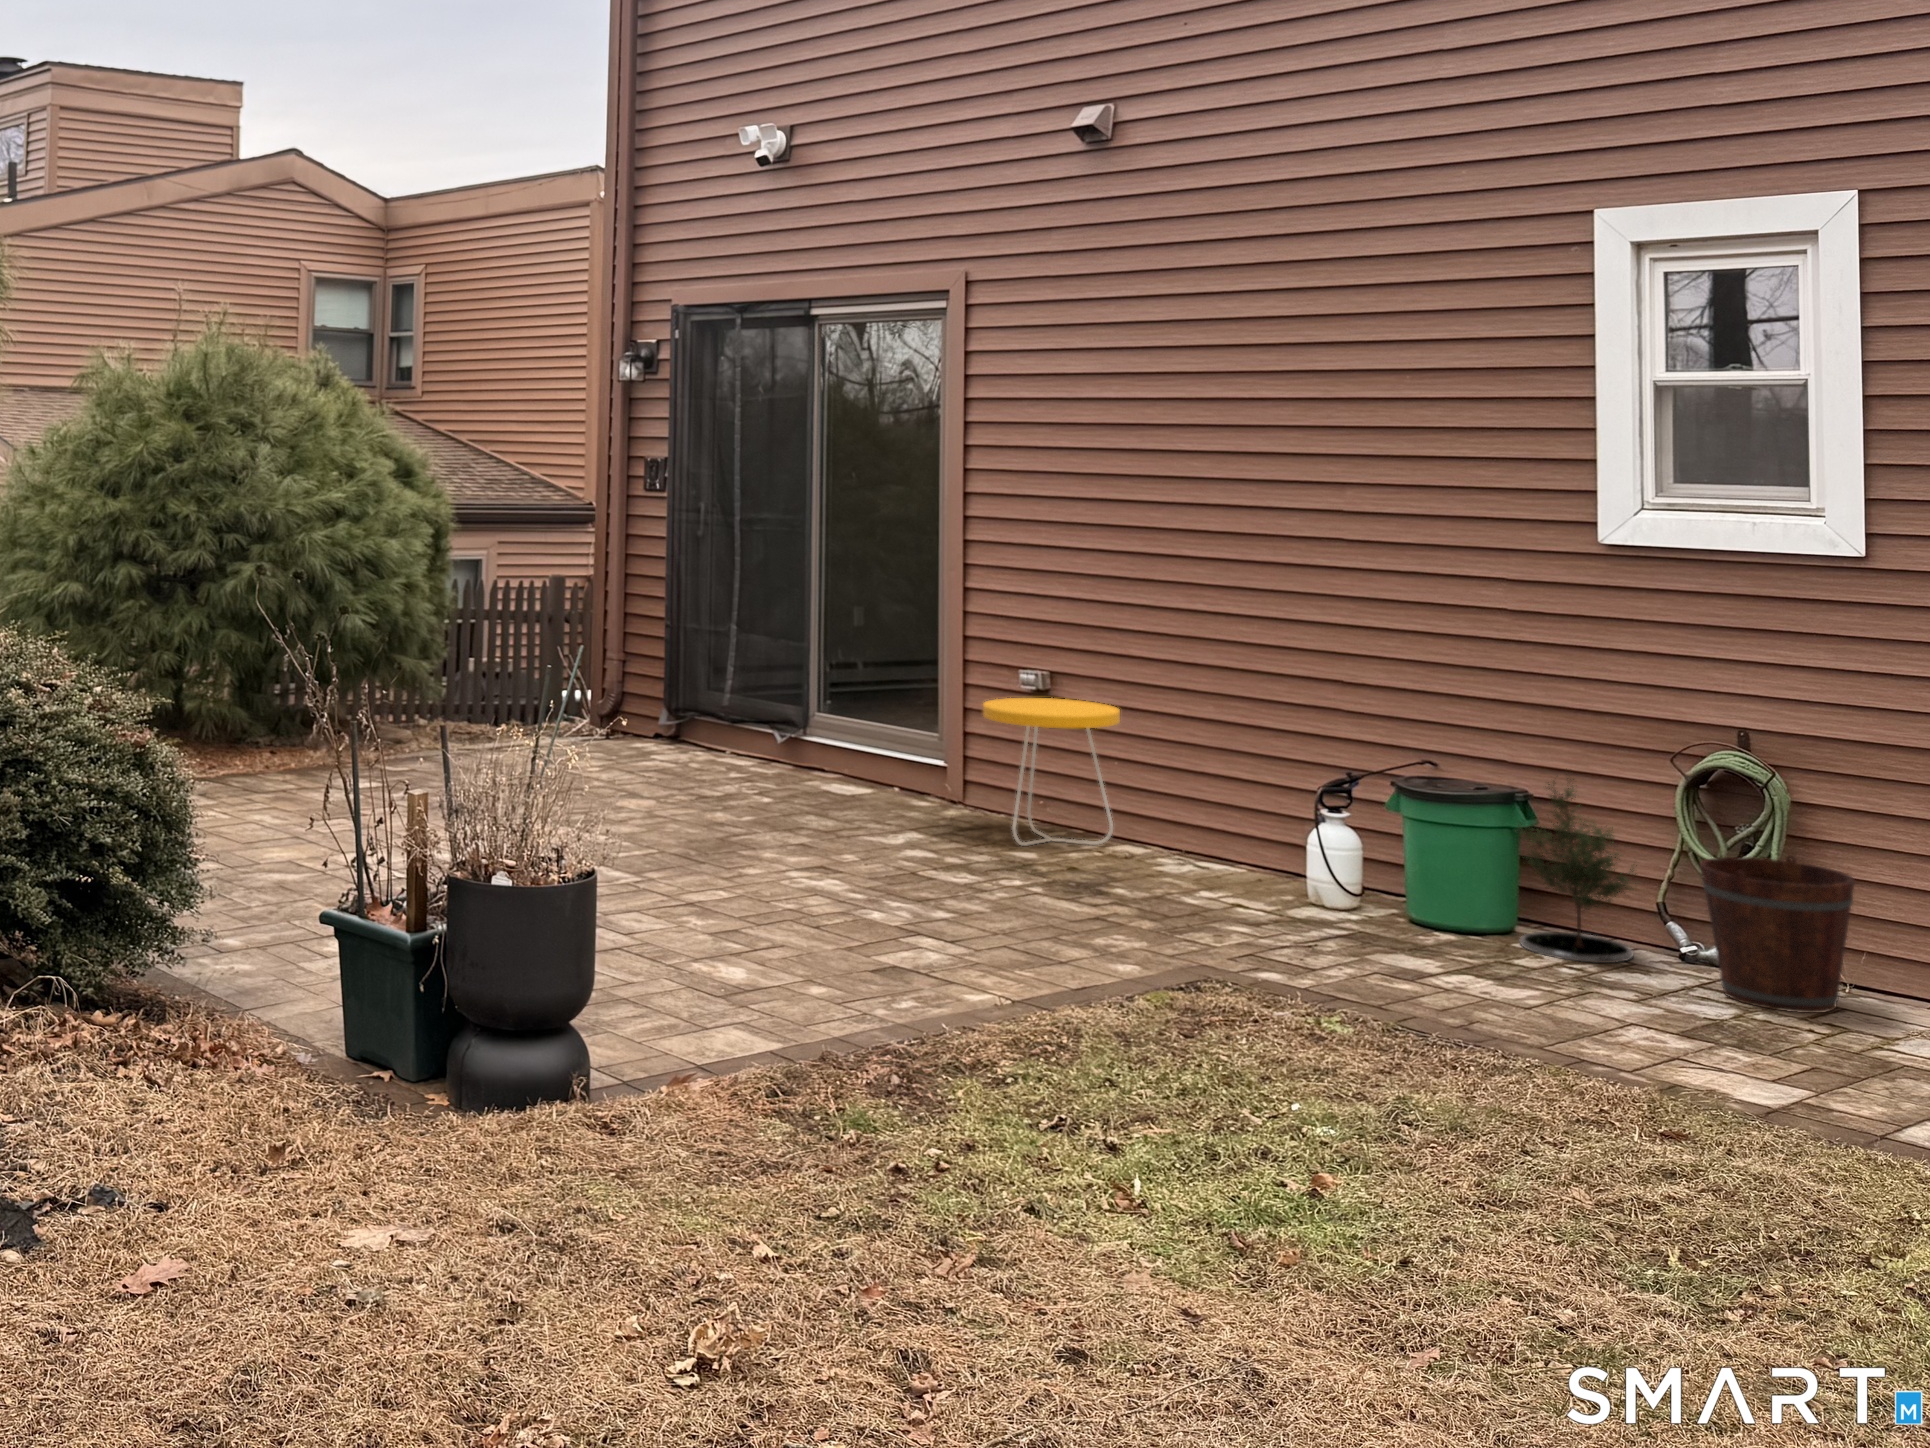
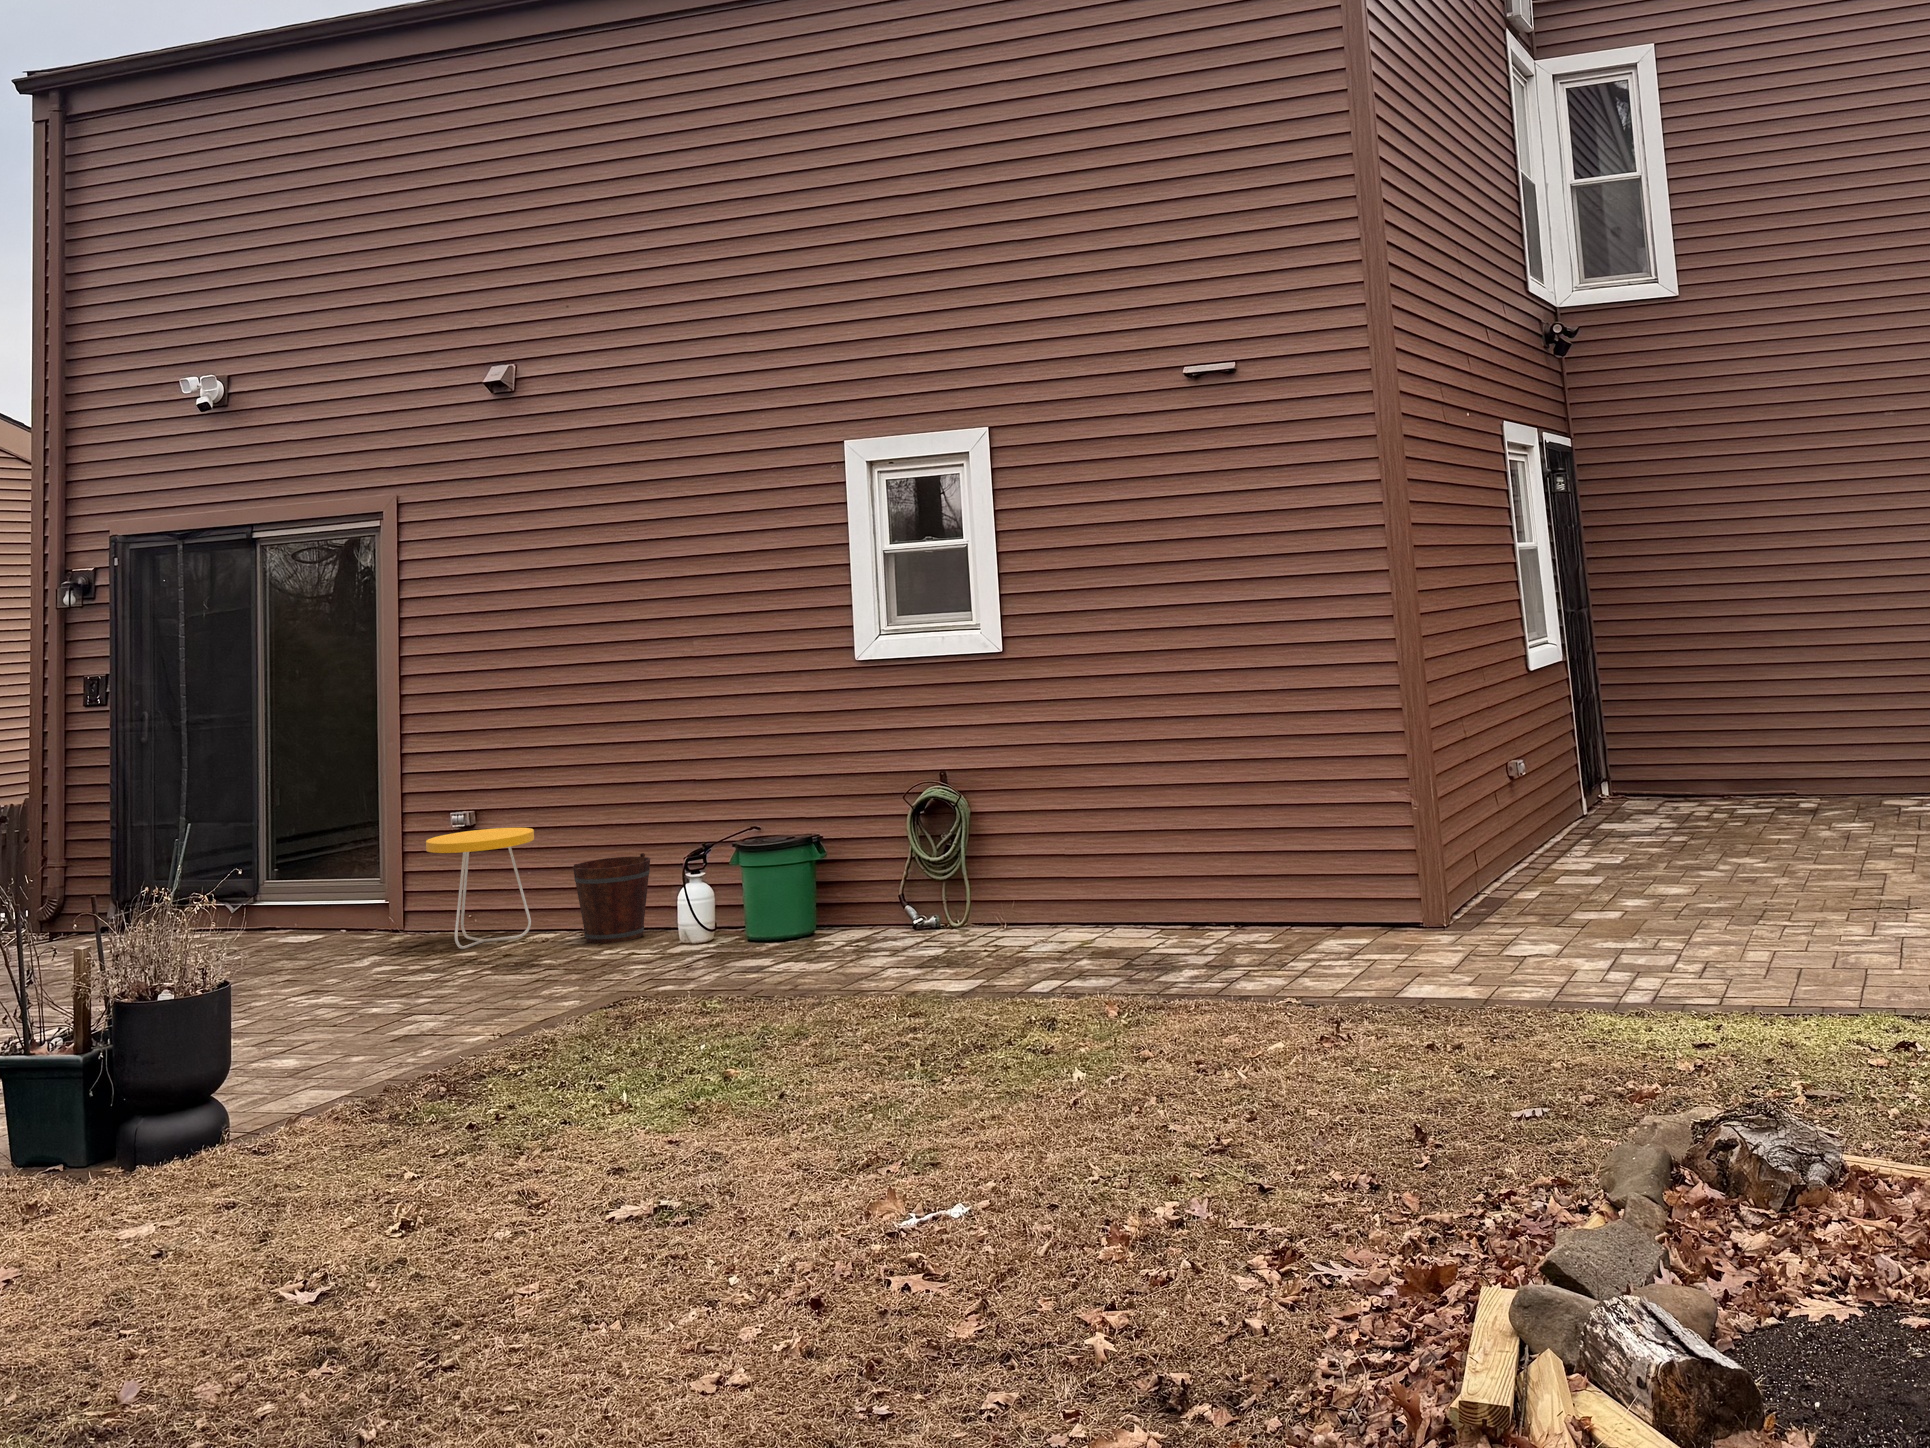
potted tree: present [1518,778,1637,963] -> none [812,814,889,943]
bucket: present [1700,856,1855,1013] -> present [573,853,650,943]

